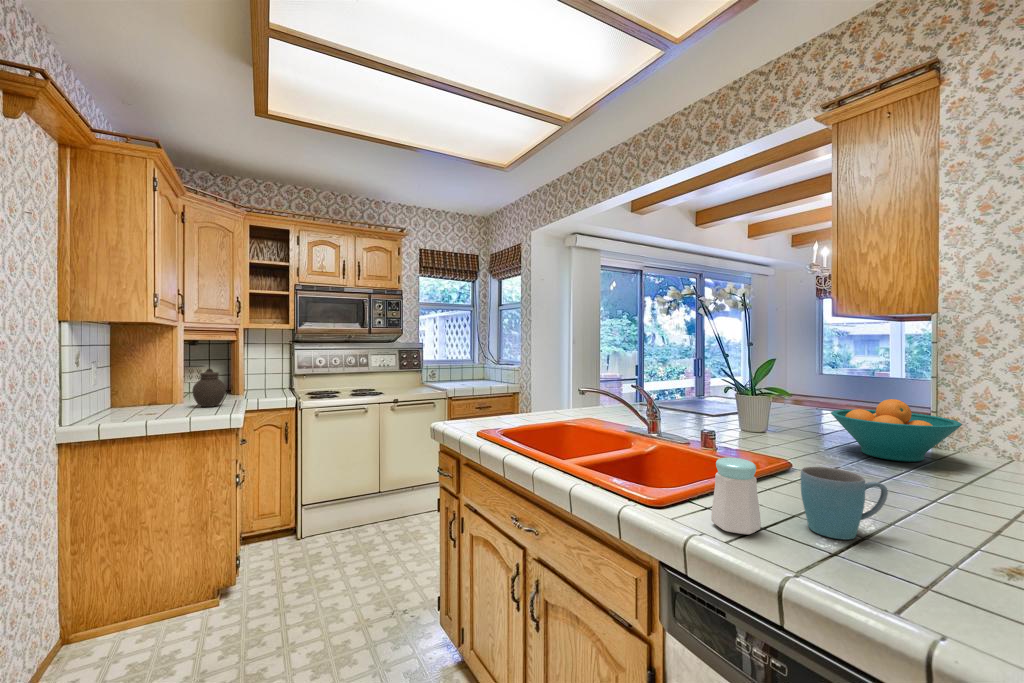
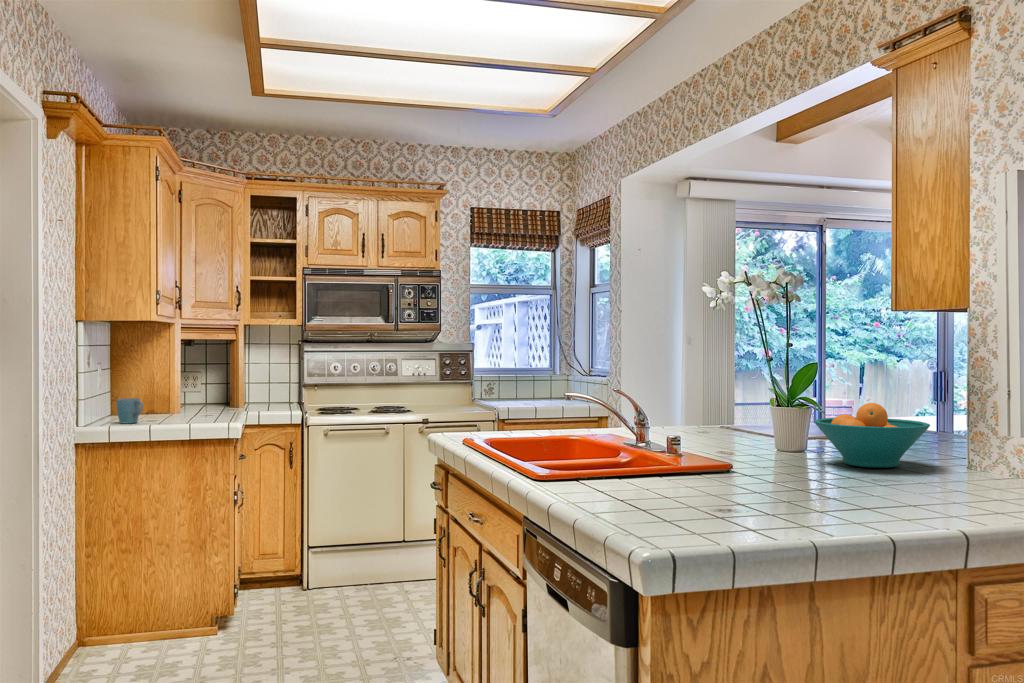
jar: present [192,369,226,407] -> none [191,373,224,417]
salt shaker: present [711,458,761,534] -> none [566,432,597,486]
mug: present [800,467,888,540] -> present [116,398,143,423]

